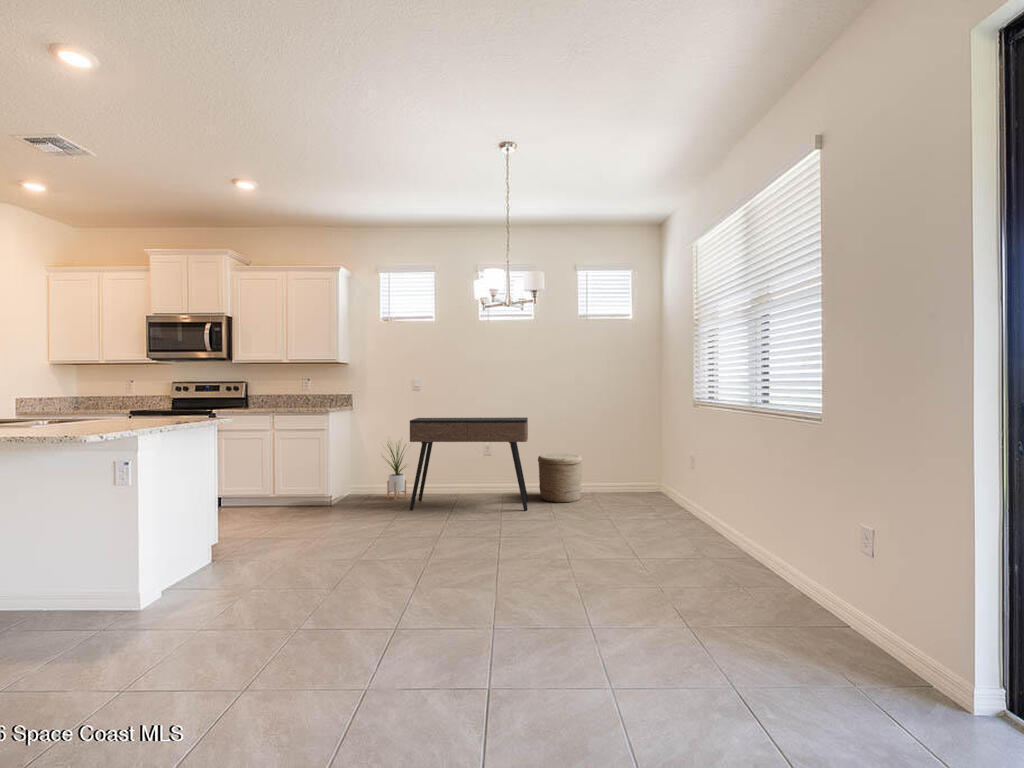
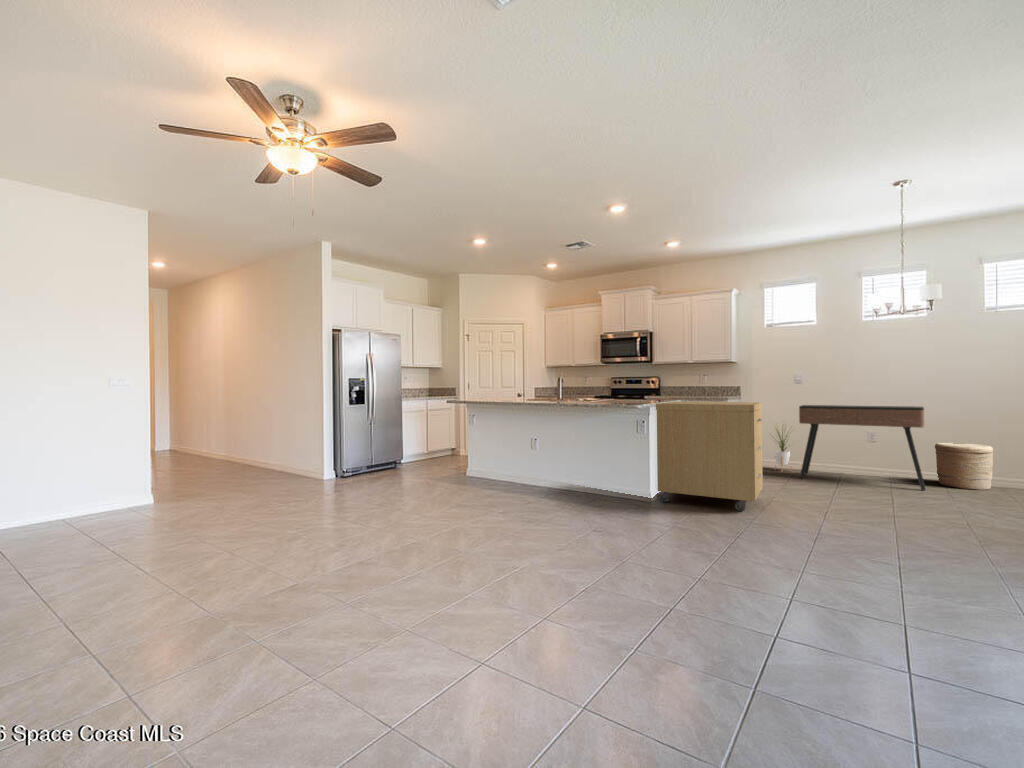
storage cabinet: none [152,423,341,600] -> present [656,402,763,511]

